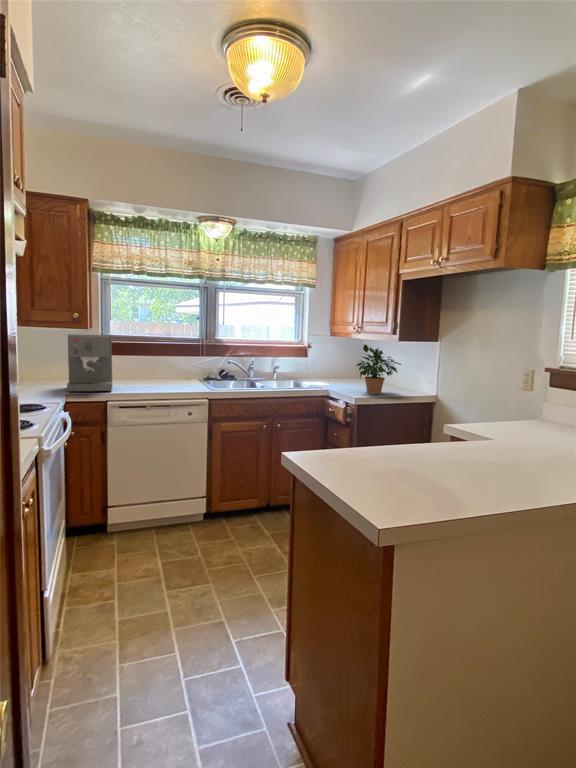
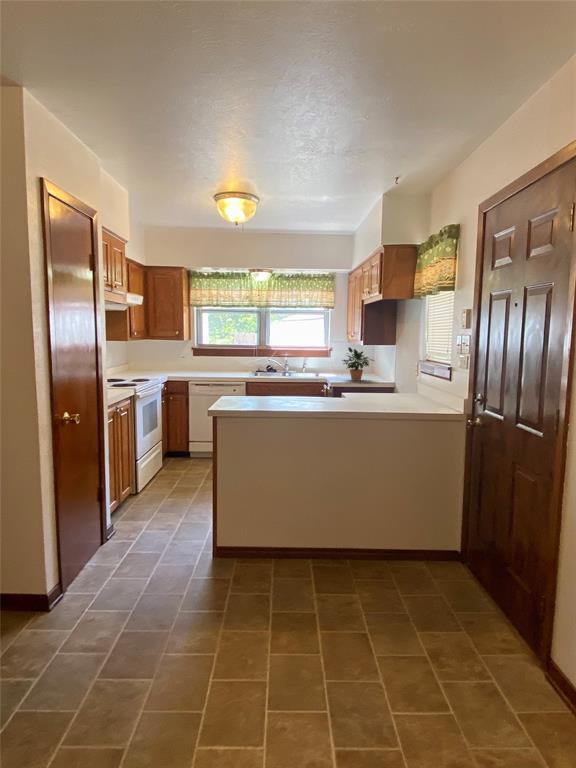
coffee maker: present [67,334,112,392] -> none [169,343,196,375]

